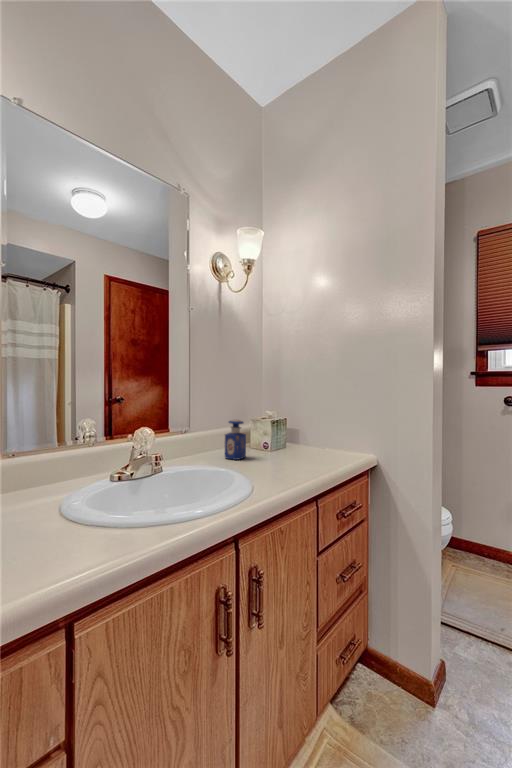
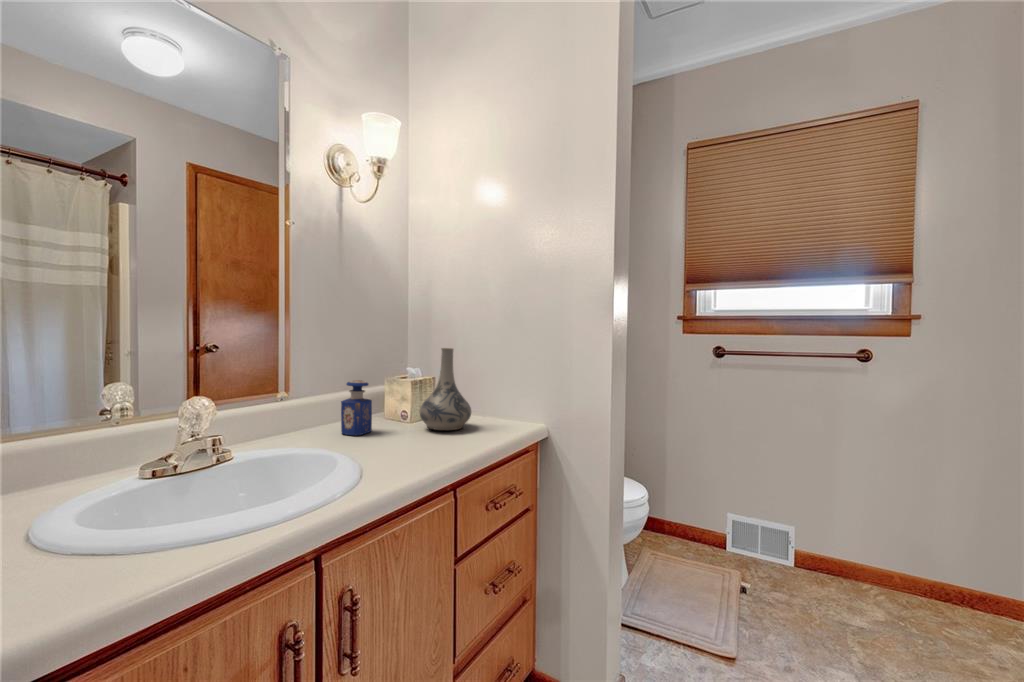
decorative vase: none [279,396,318,458] -> present [420,348,471,430]

